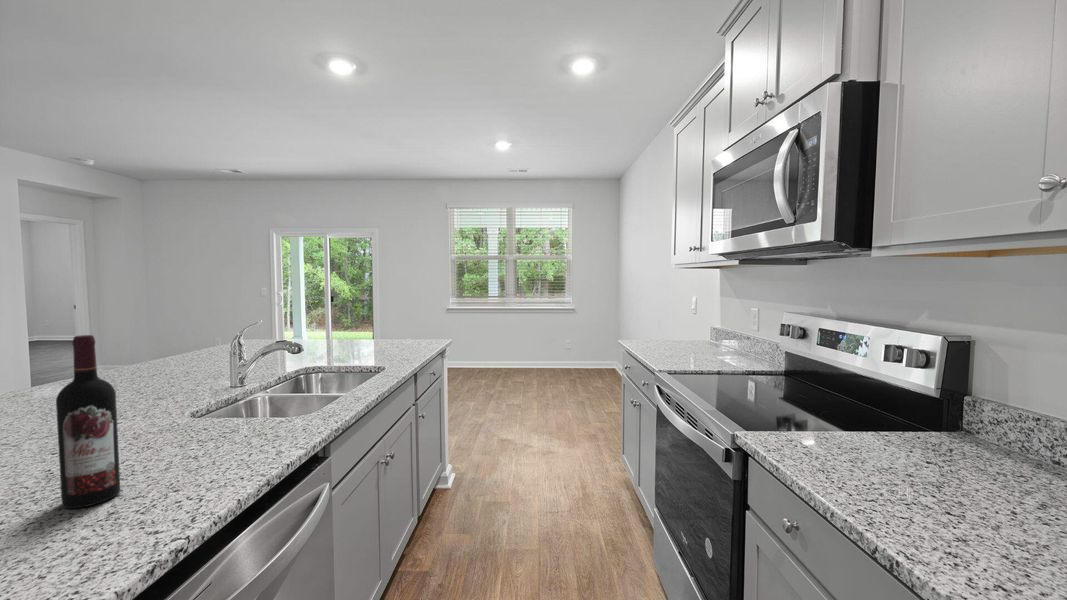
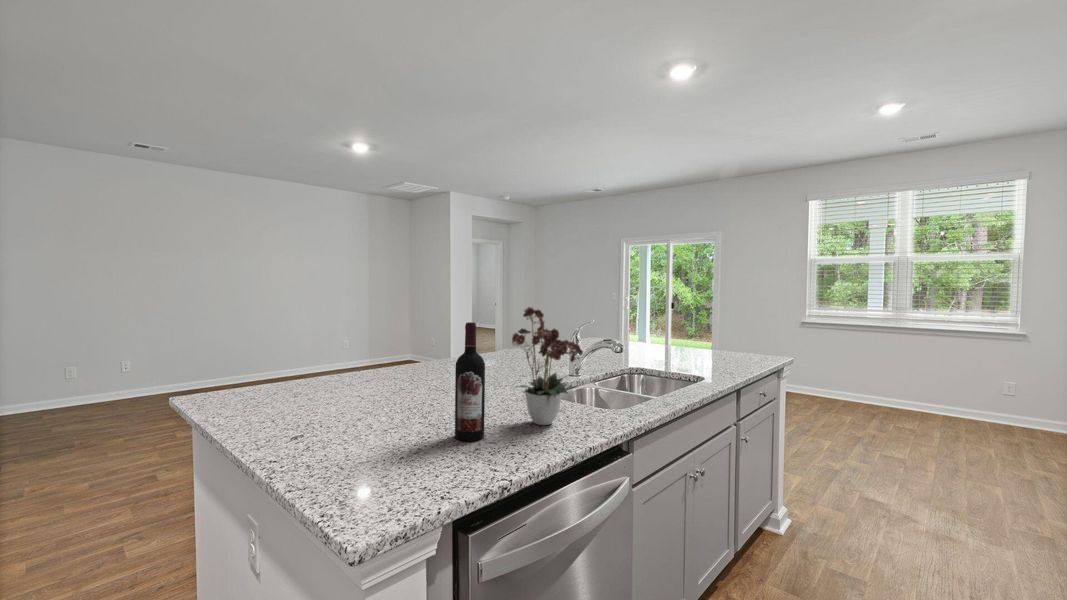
flower arrangement: none [147,301,274,454] -> present [512,307,583,425]

